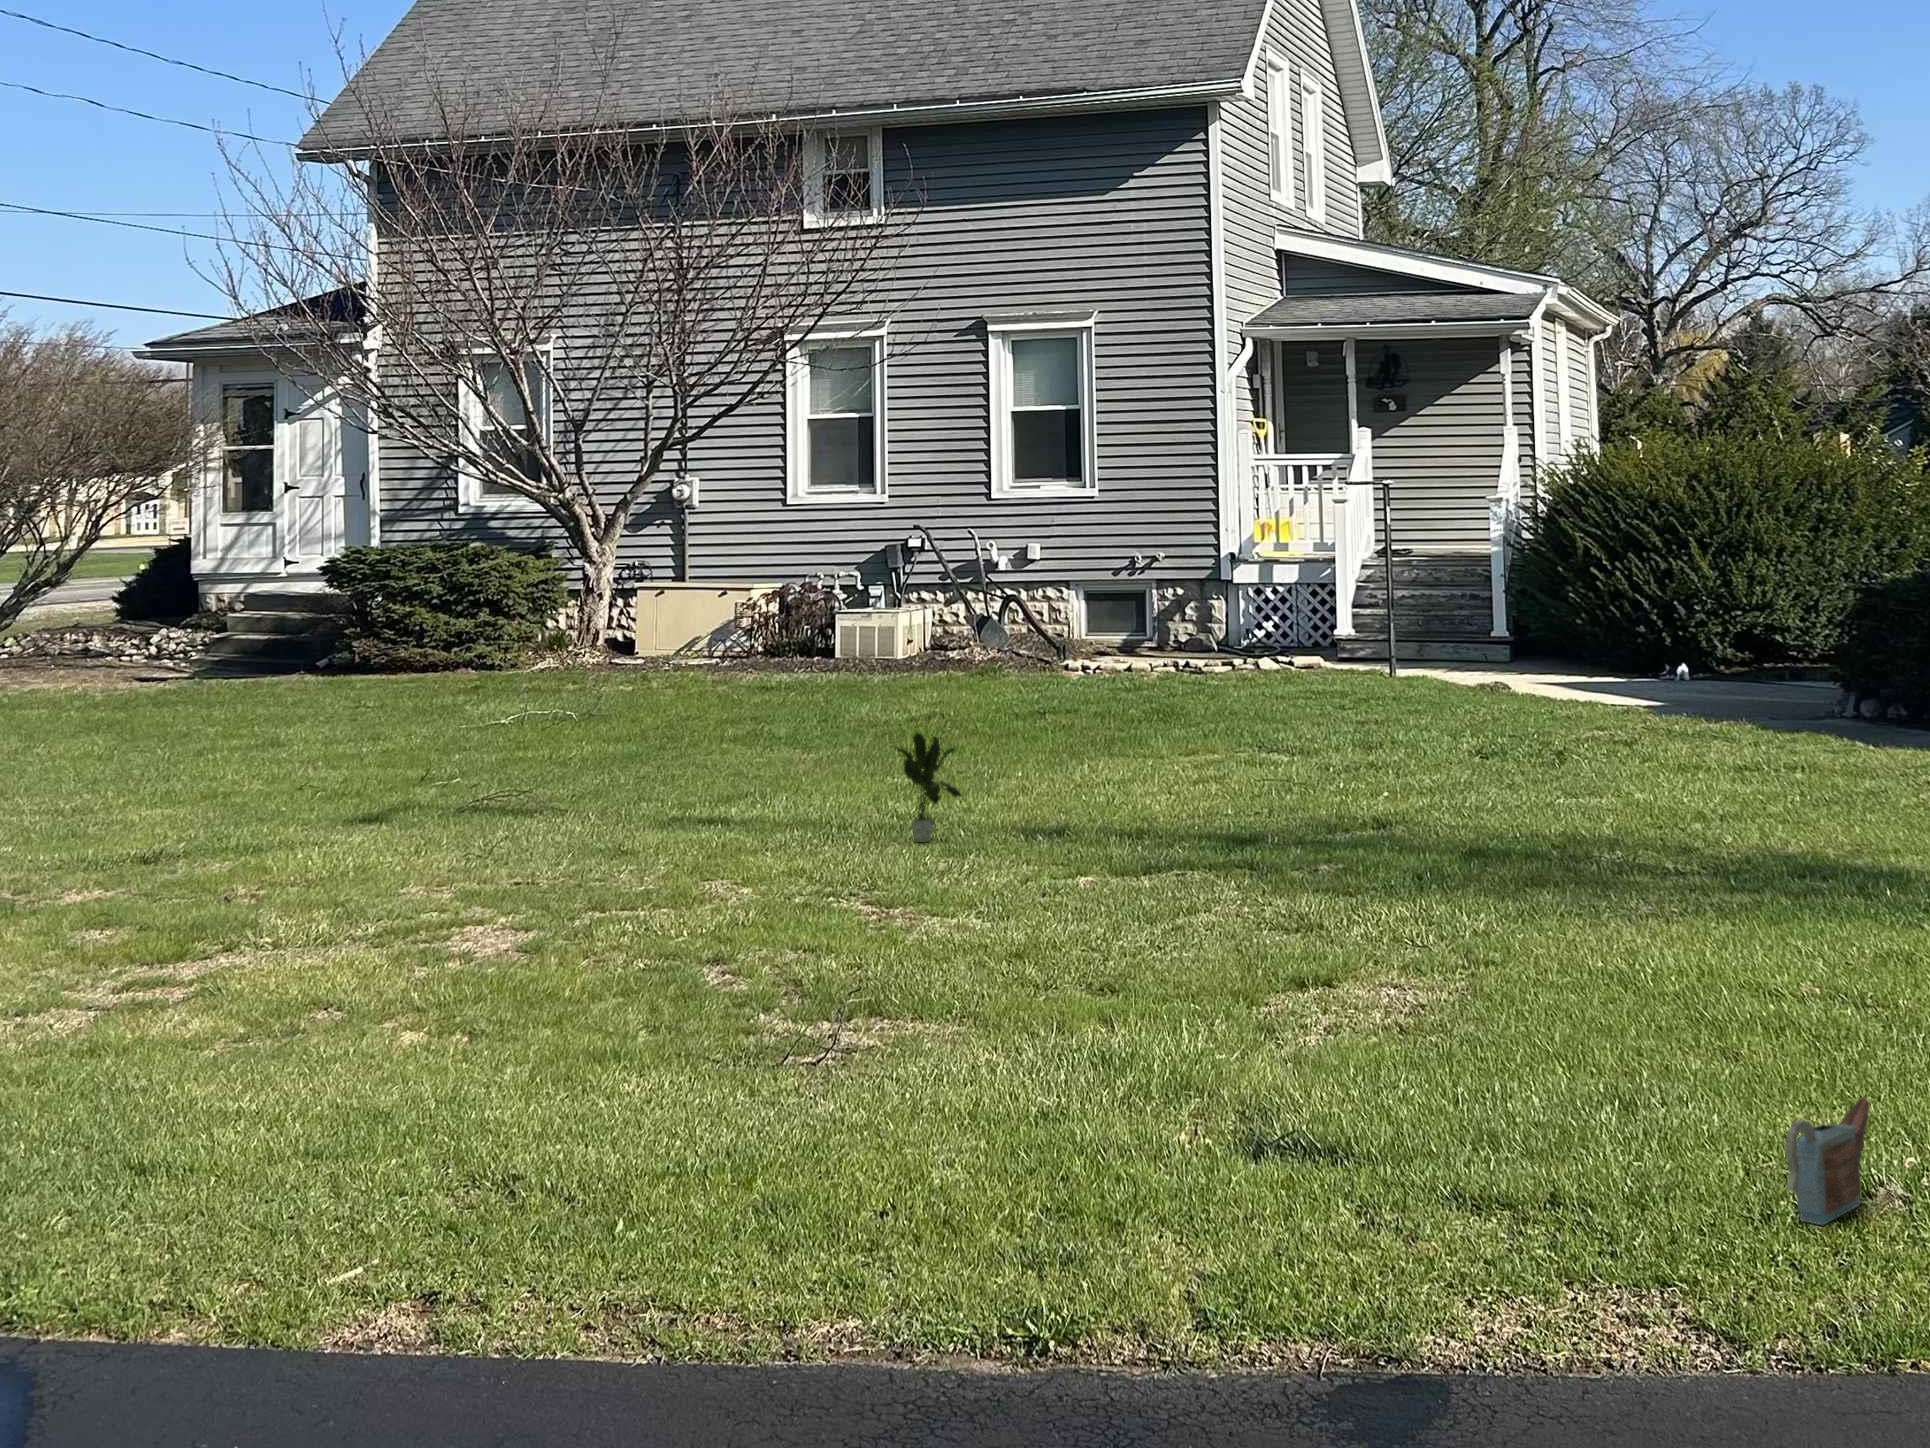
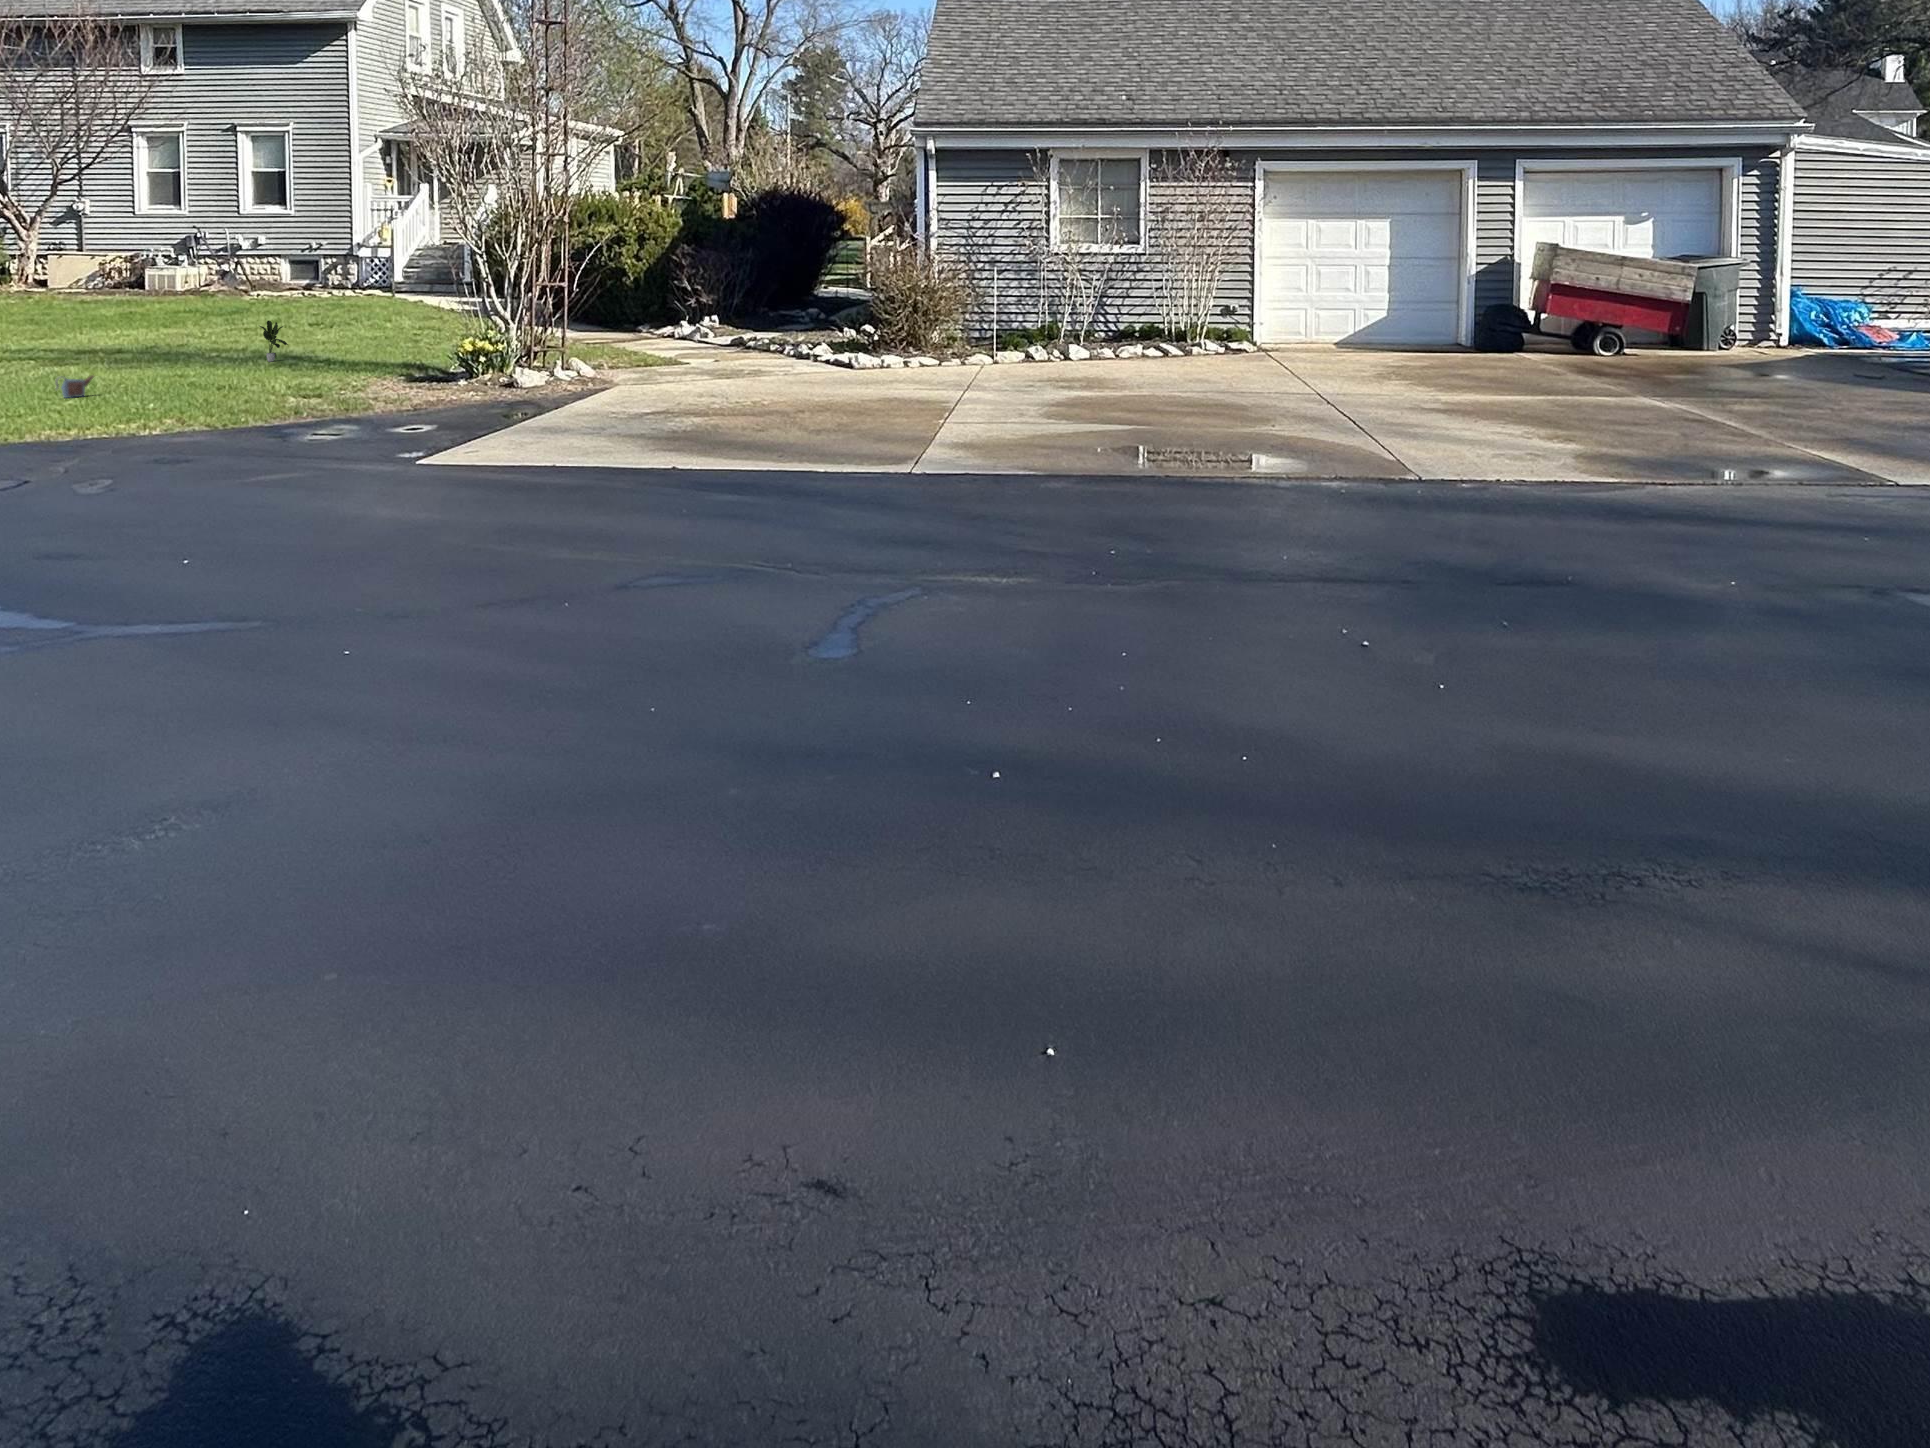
potted plant: present [896,732,962,842] -> present [260,320,288,362]

